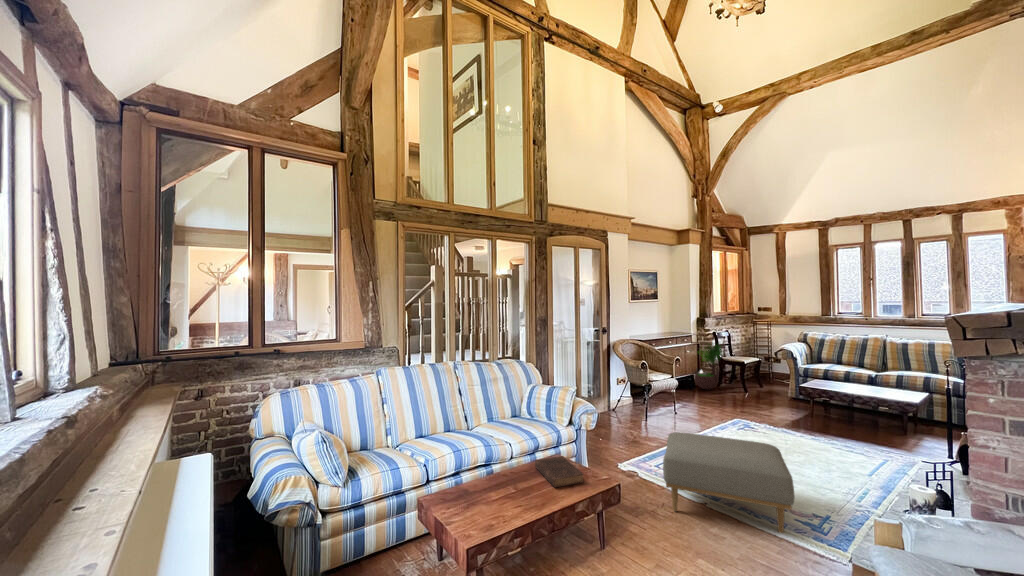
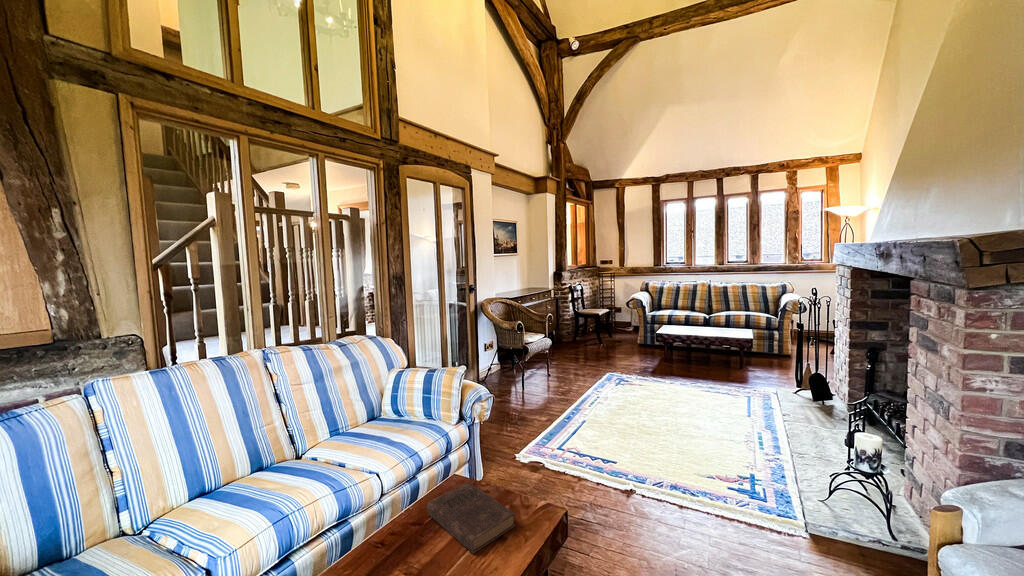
potted tree: present [694,345,722,390] -> none [555,293,583,343]
ottoman: present [663,432,795,533] -> none [580,404,742,510]

